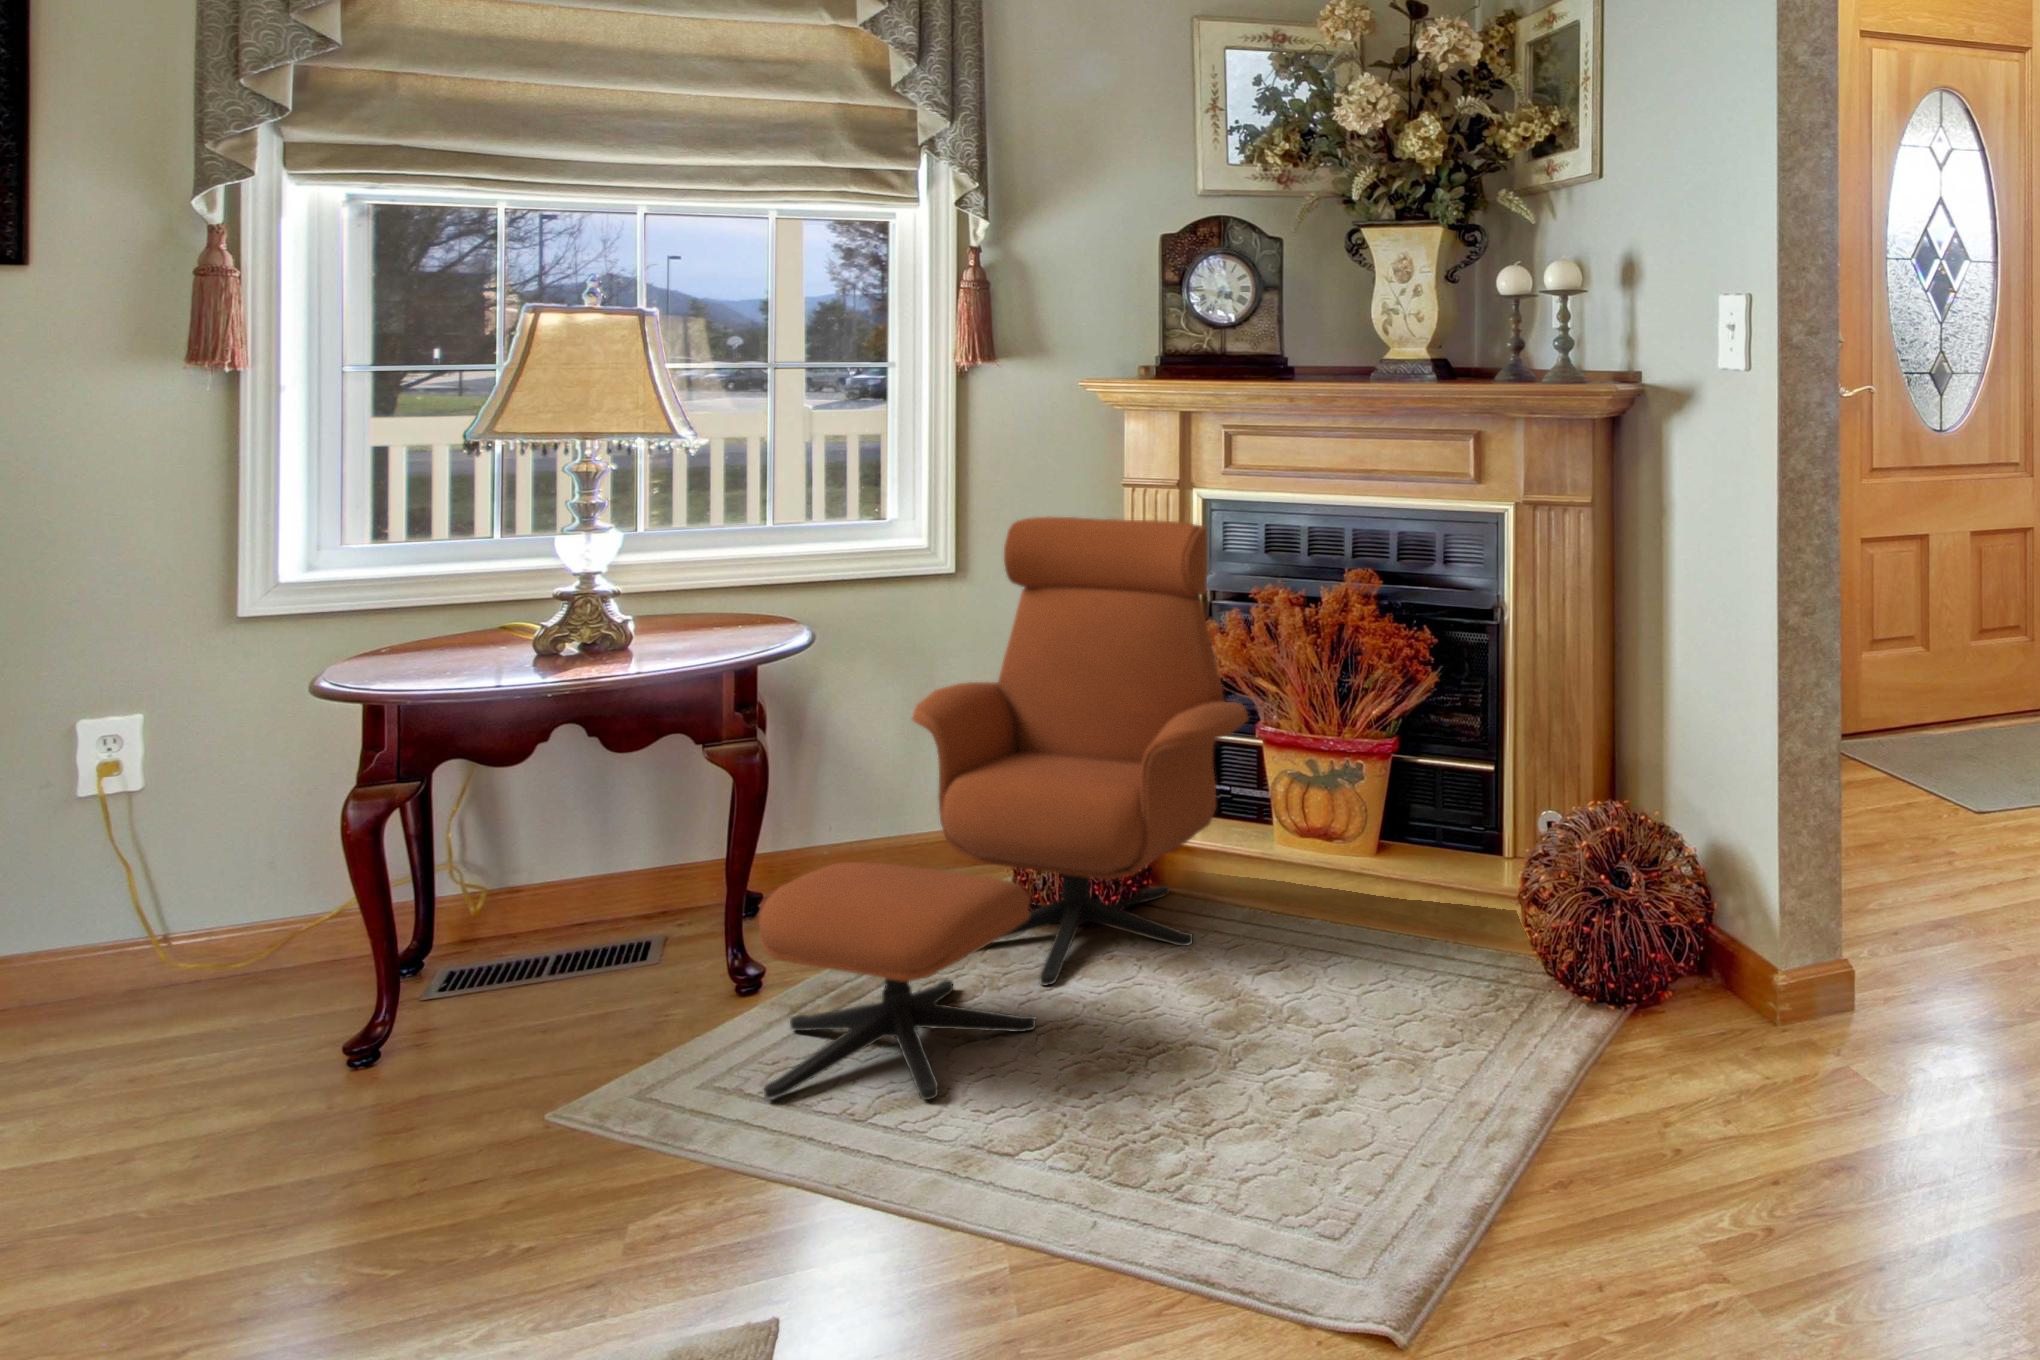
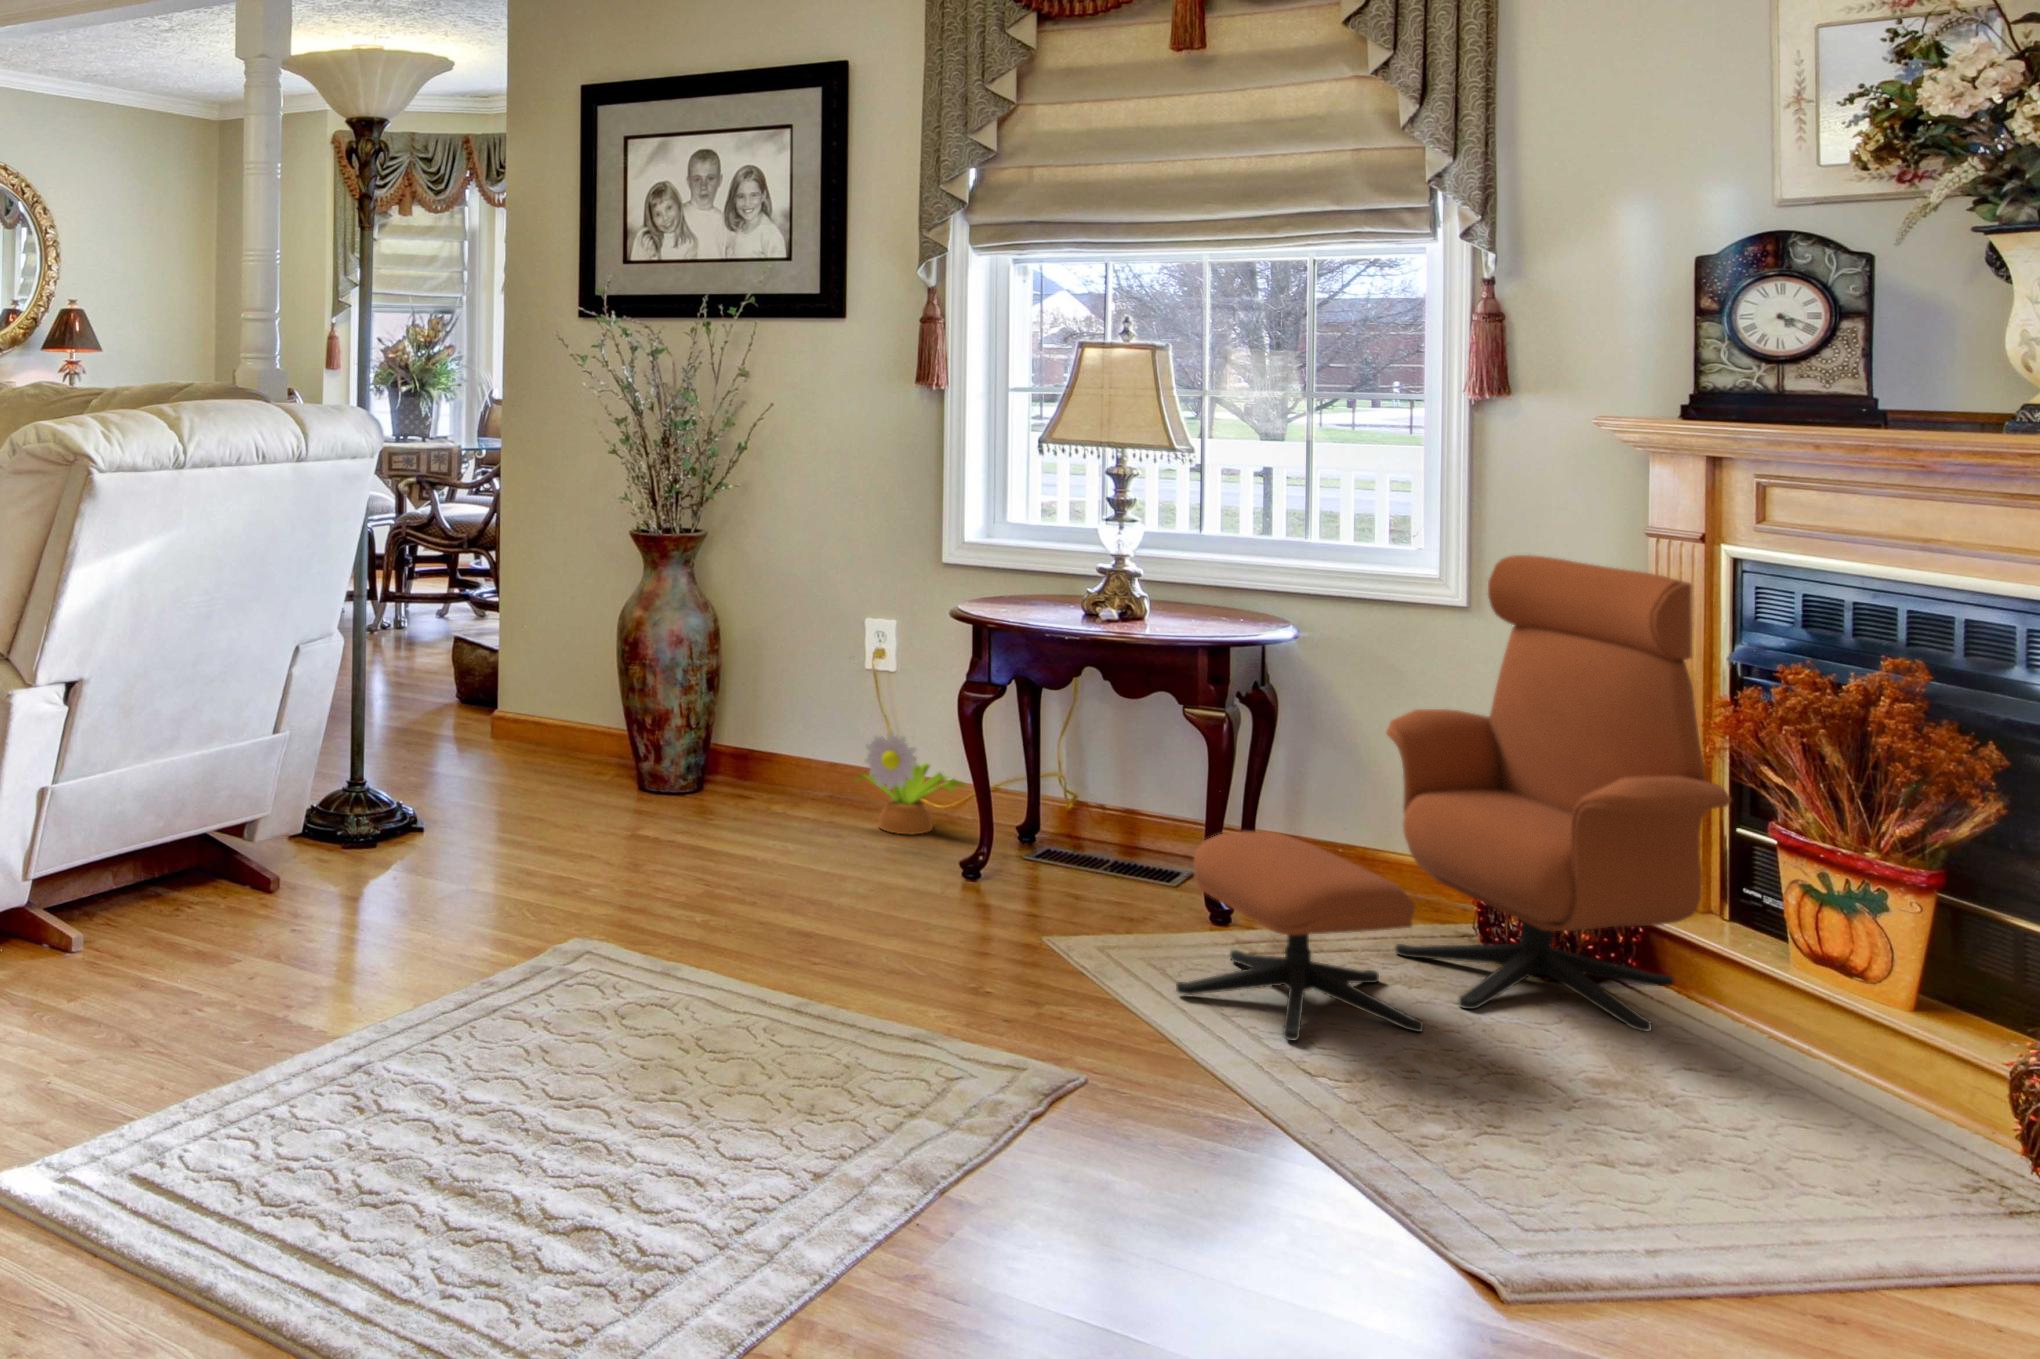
decorative plant: none [81,880,305,1035] -> present [854,731,966,834]

